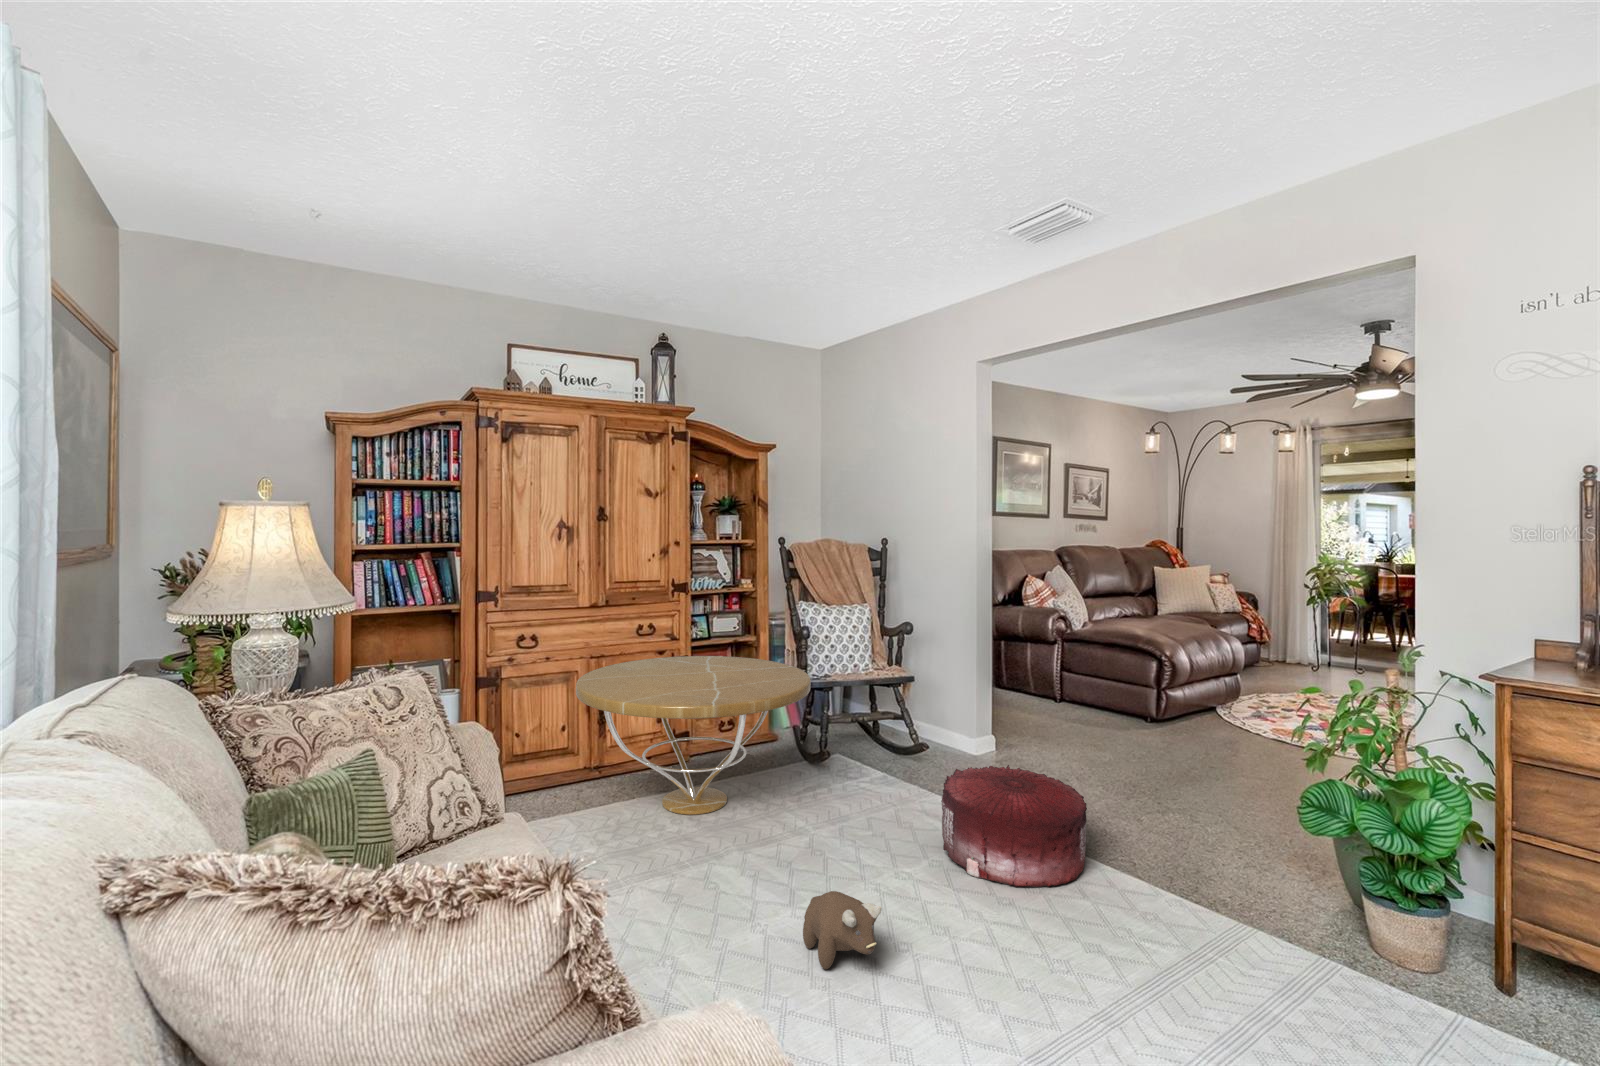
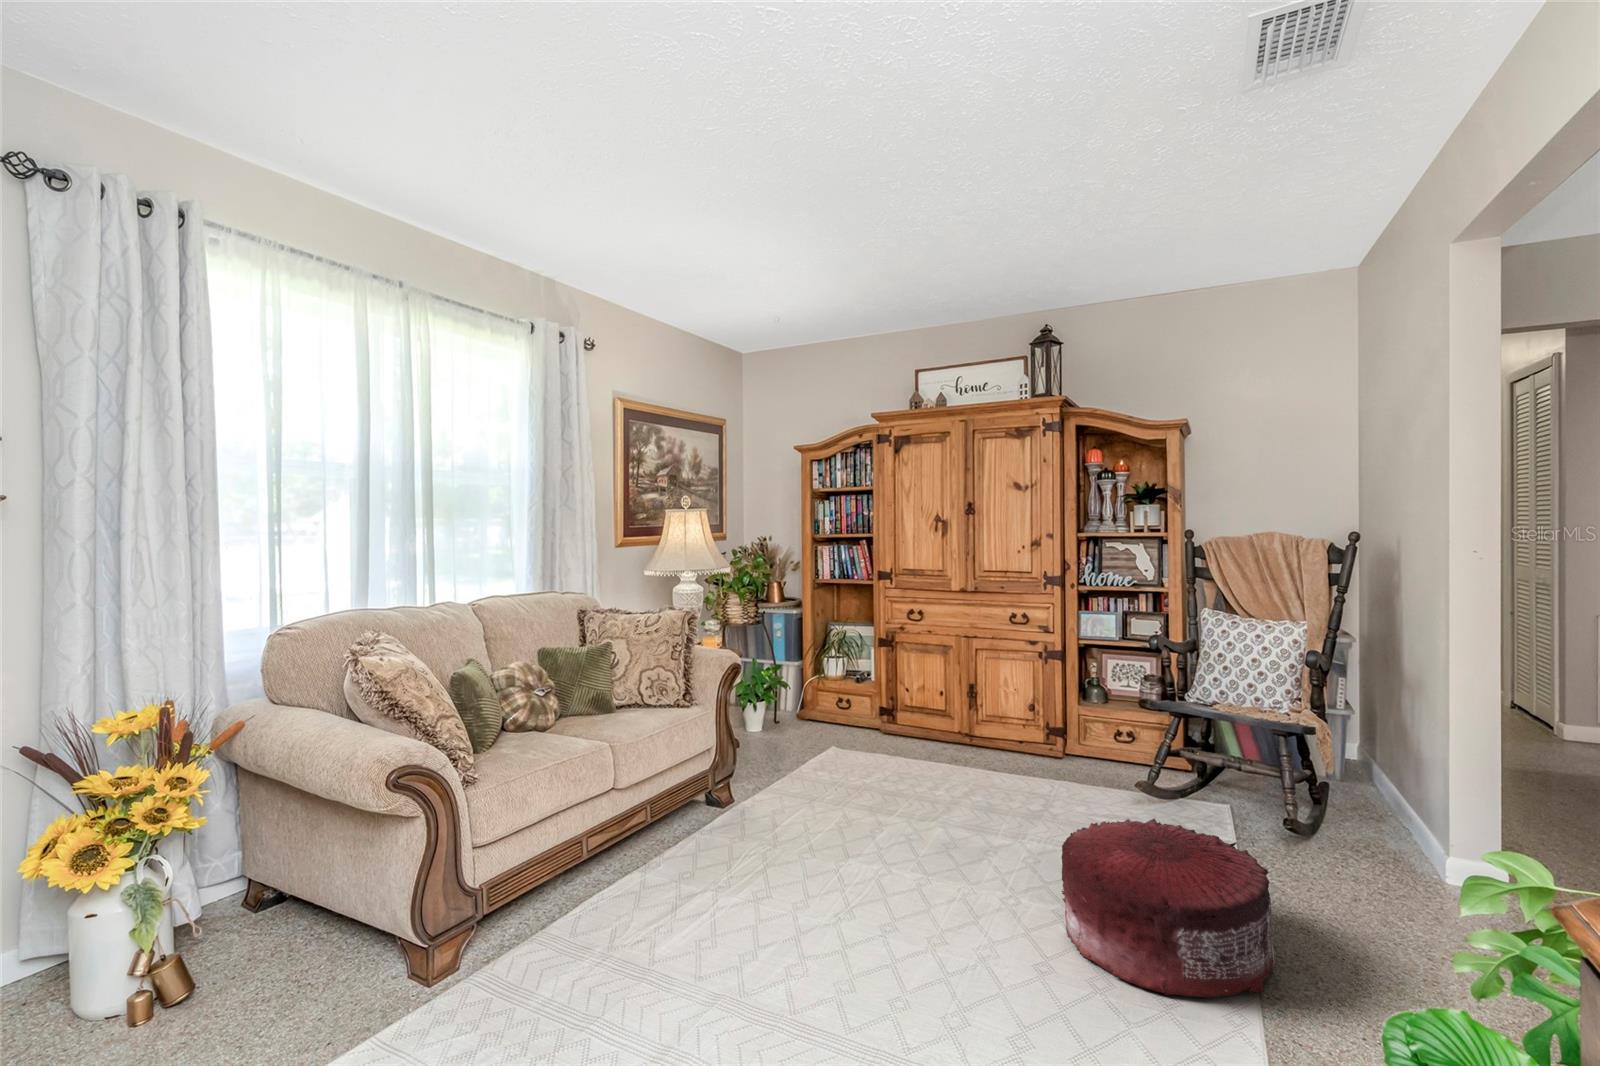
coffee table: present [576,656,811,815] -> none [879,644,1110,792]
plush toy: present [803,891,882,969] -> none [808,833,871,898]

